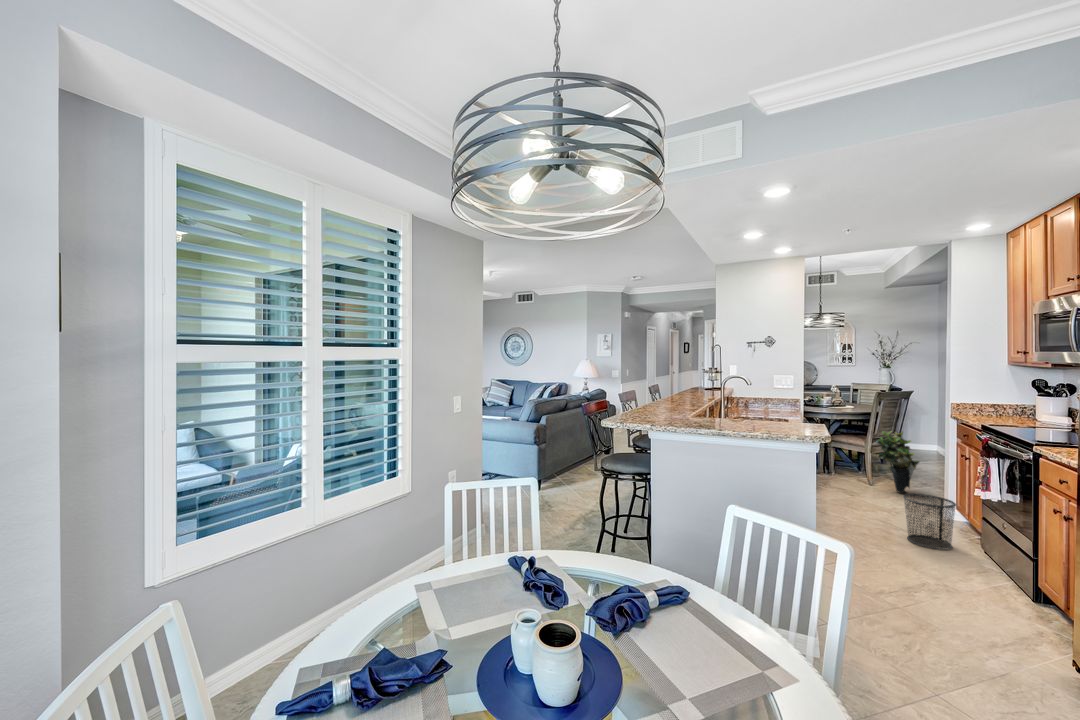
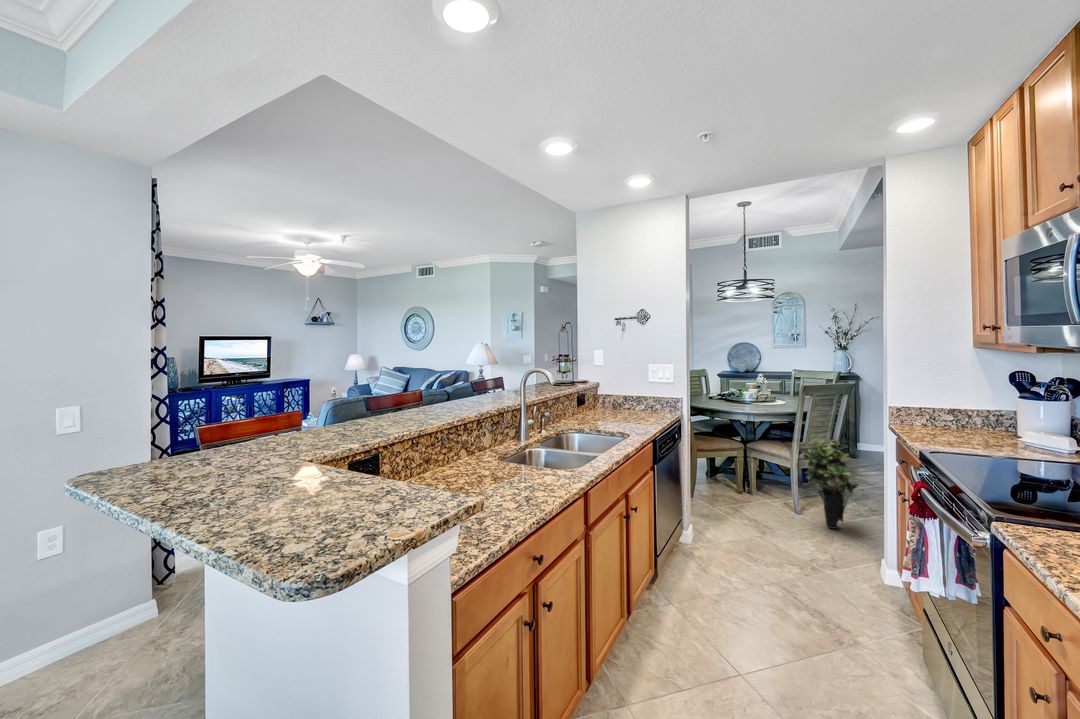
waste bin: present [903,494,956,550] -> none [798,554,877,655]

